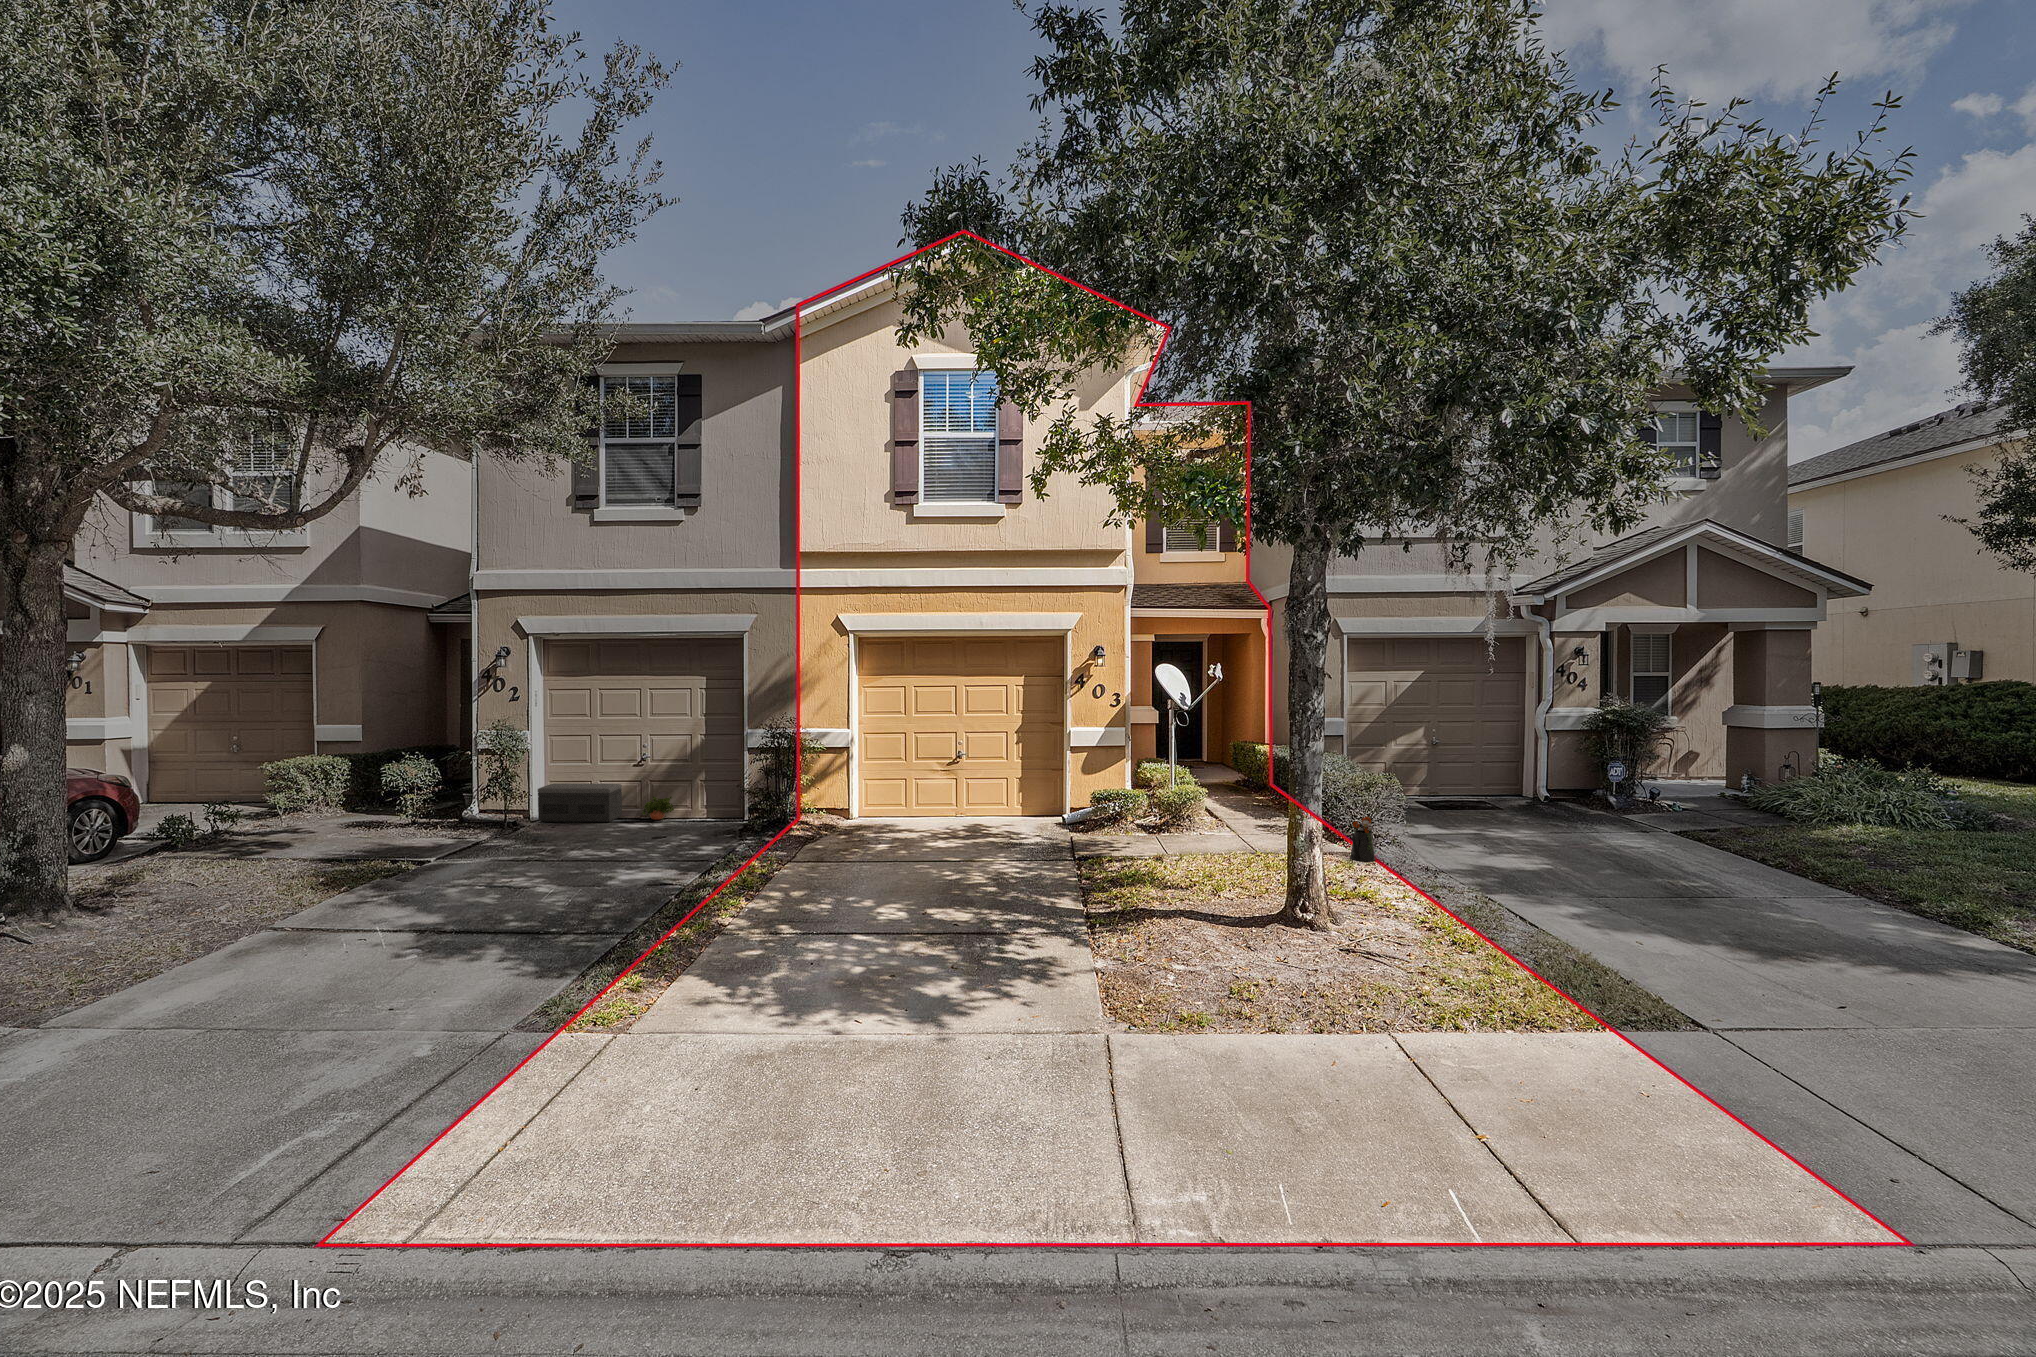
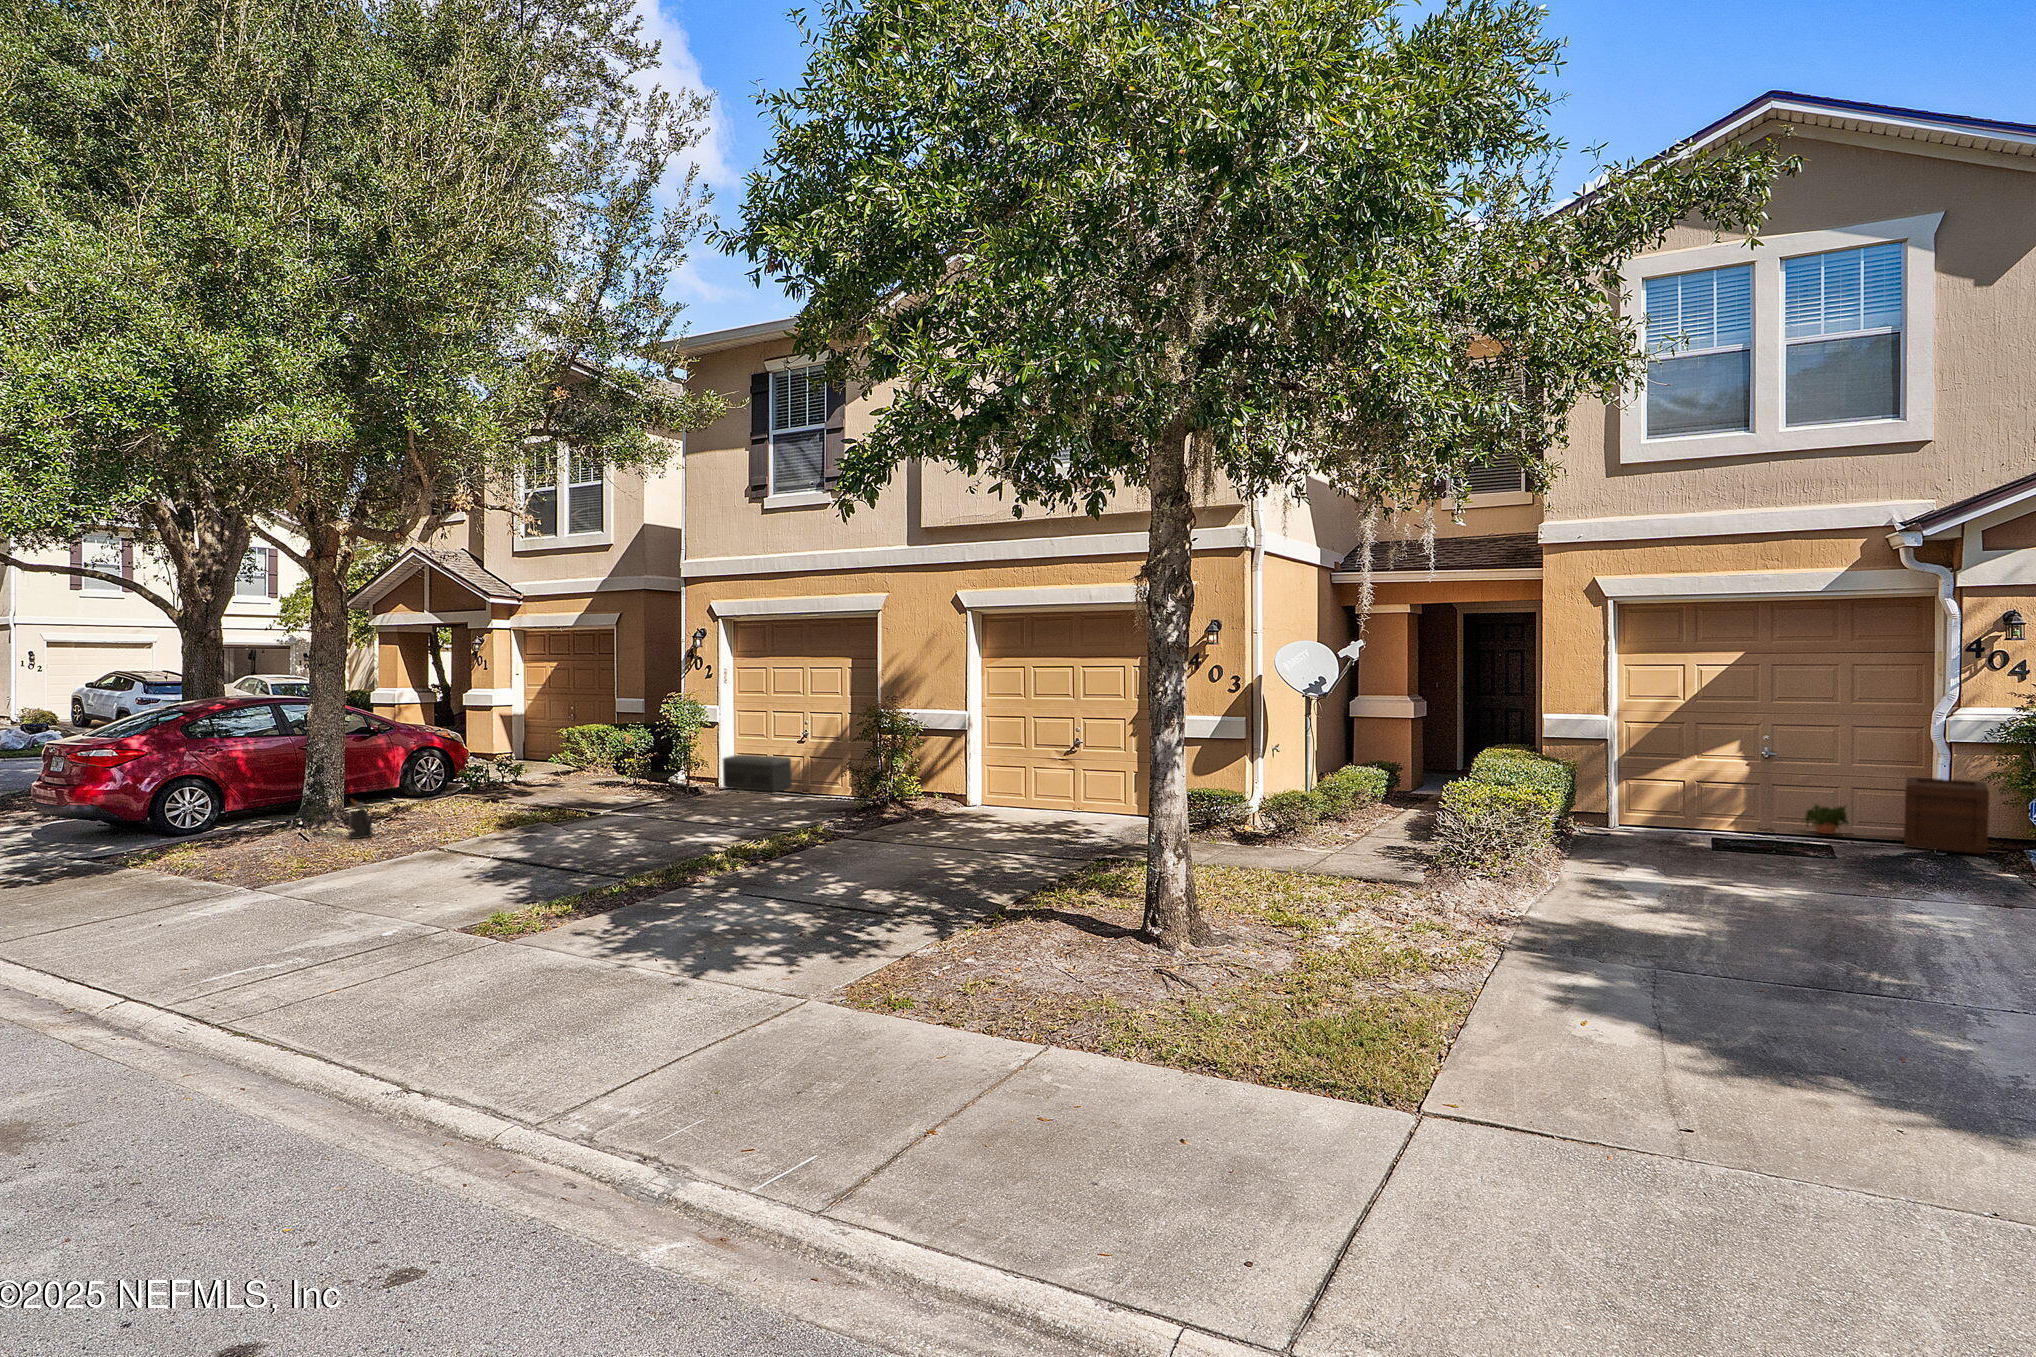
wooden crate: none [1522,755,1583,804] -> present [1904,777,1989,854]
potted plant: present [642,797,674,820] -> present [1805,804,1849,834]
watering can: present [1350,817,1375,861] -> present [348,799,374,839]

